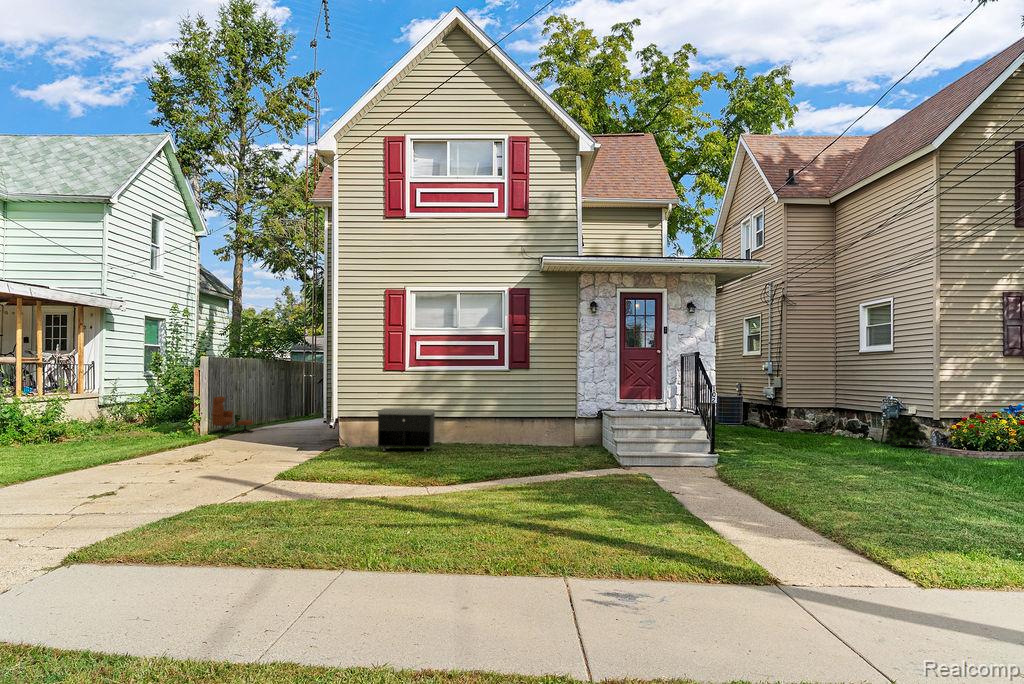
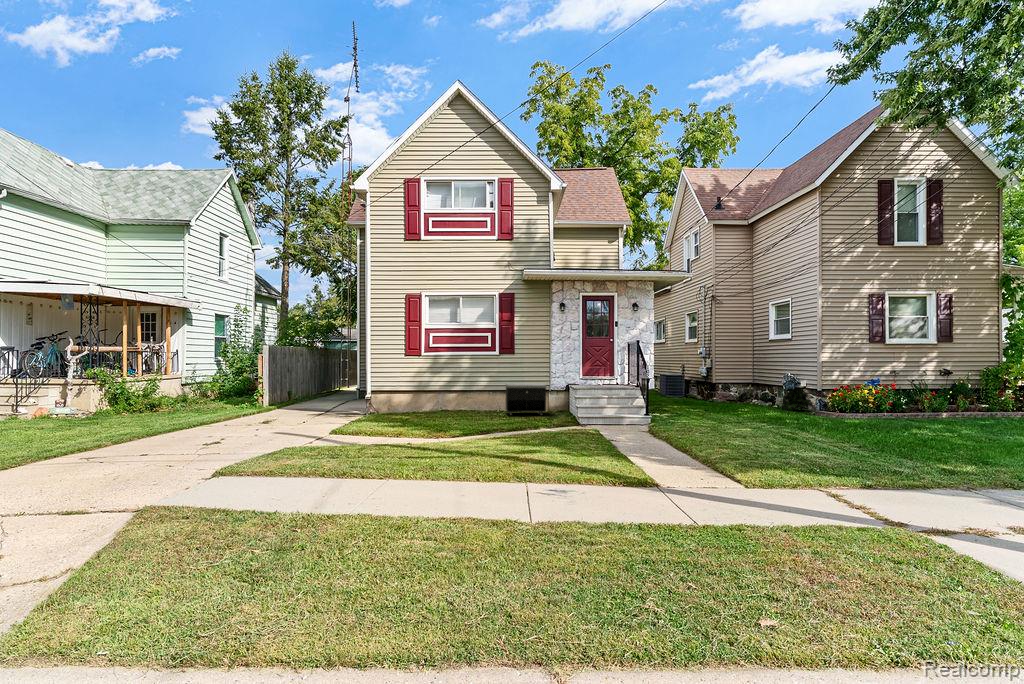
lounge chair: present [212,396,253,433] -> none [272,376,304,404]
storage bench: present [378,408,435,451] -> present [506,383,546,415]

